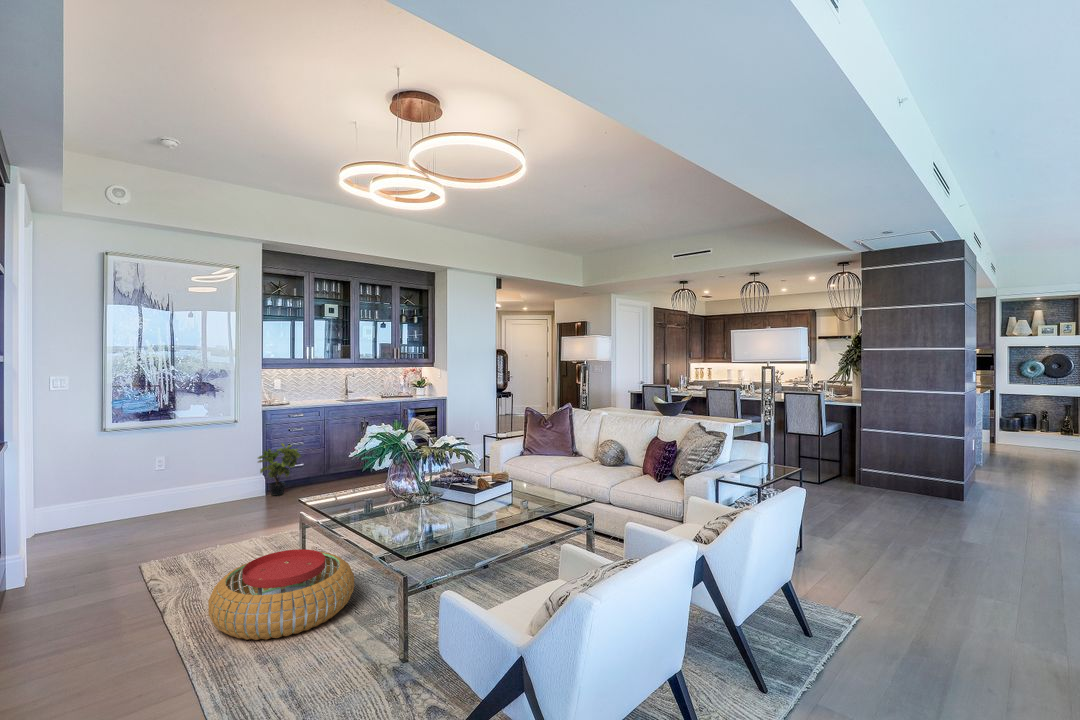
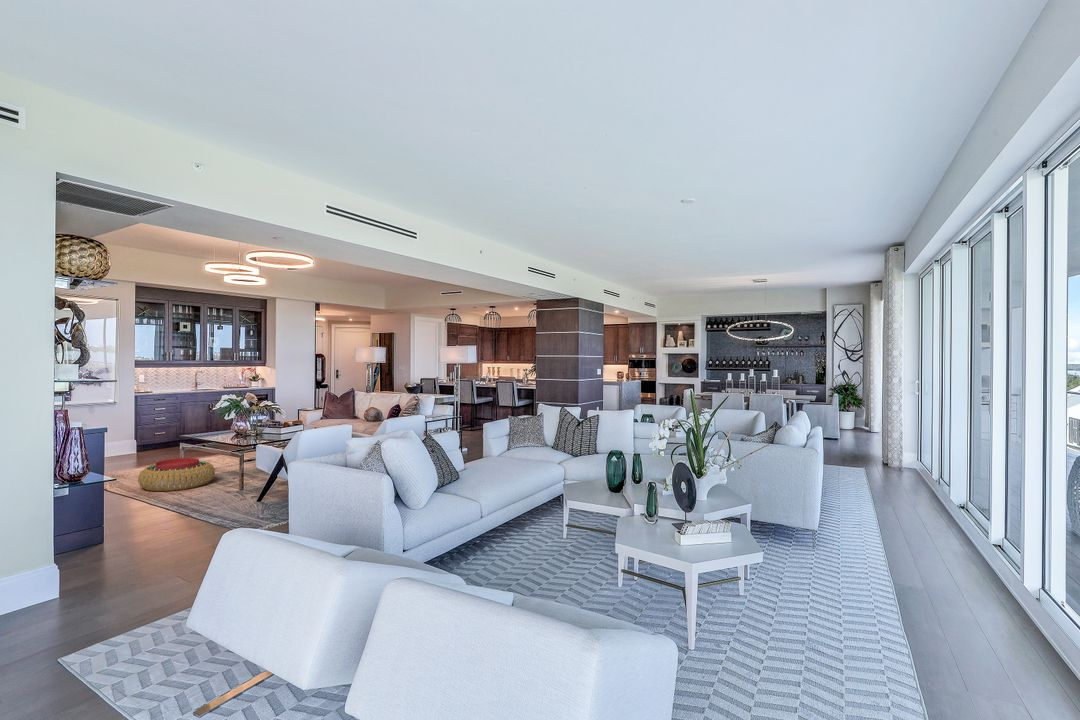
potted plant: present [258,443,301,495] -> none [132,418,166,452]

